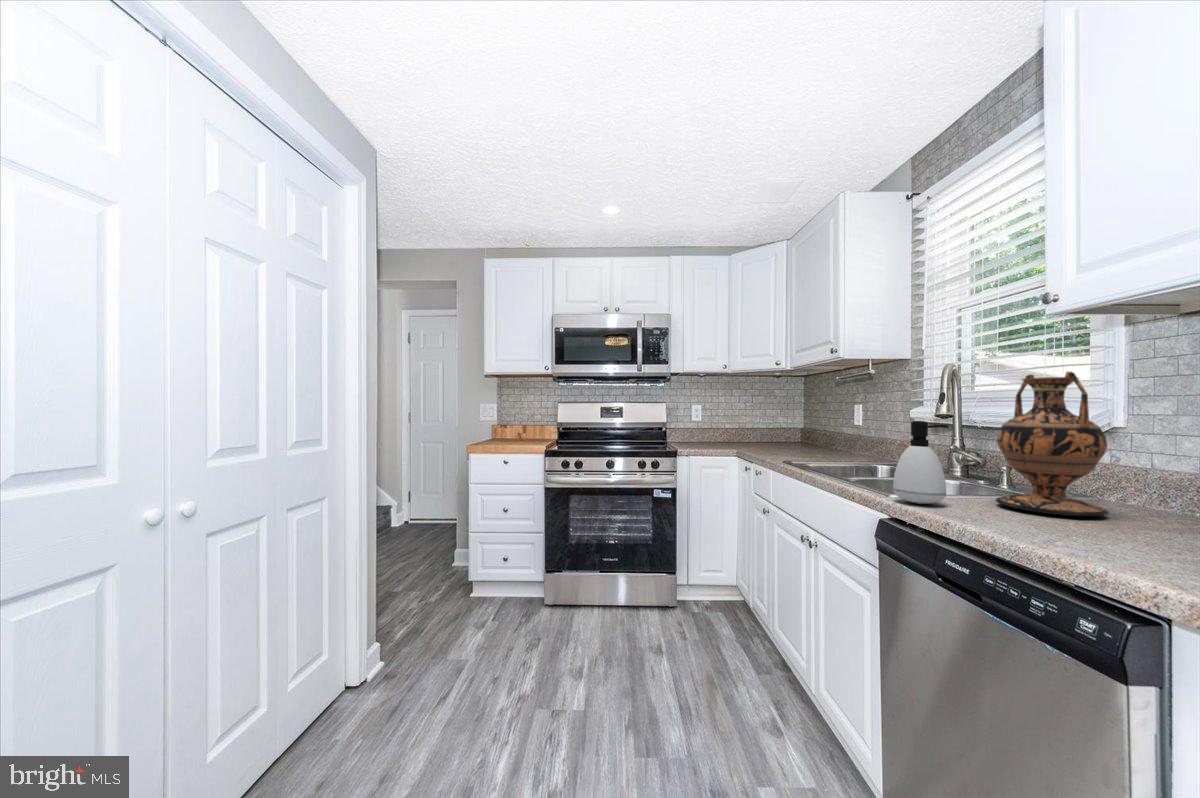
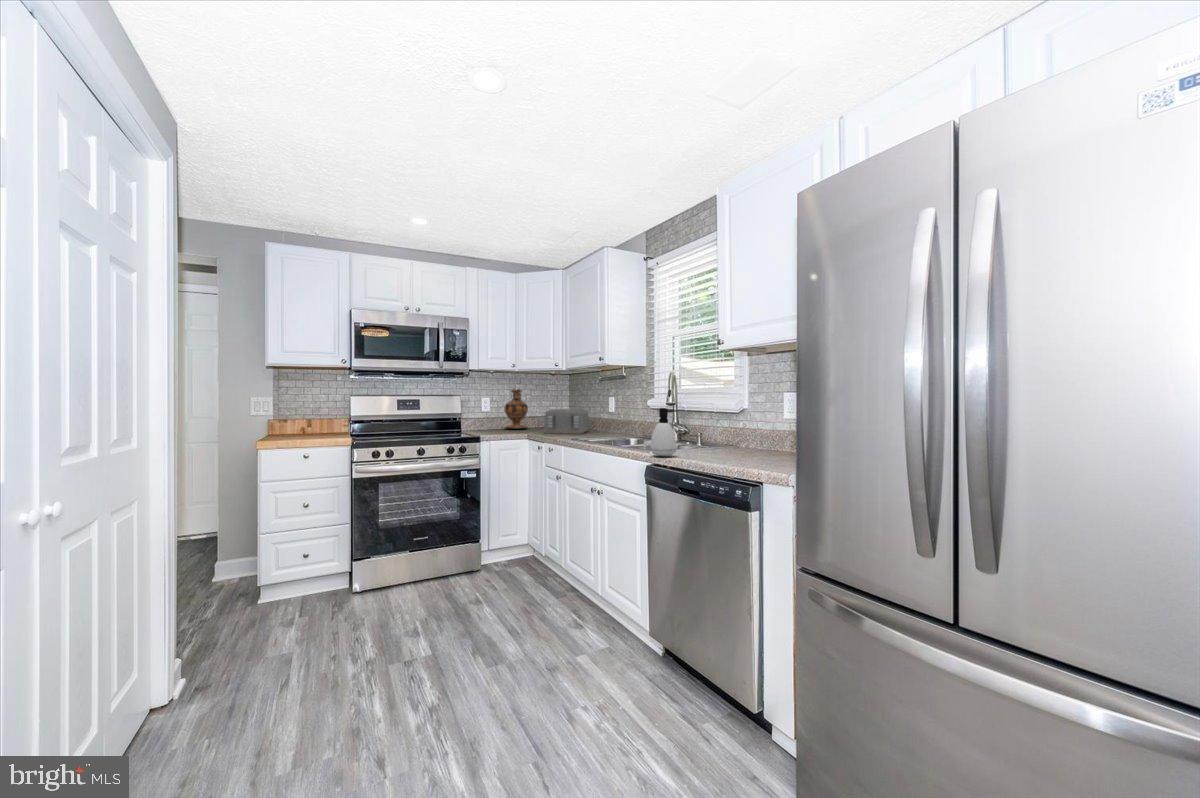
vase: present [996,372,1109,516] -> present [504,389,528,429]
toaster: none [761,420,826,453] -> present [544,409,589,434]

